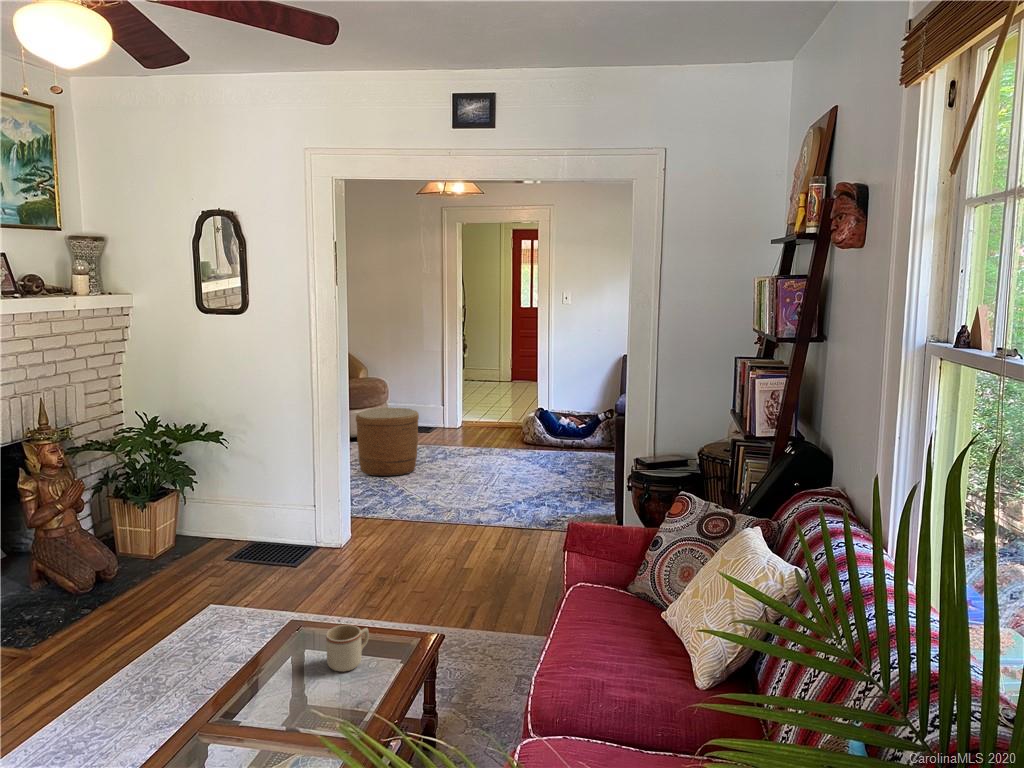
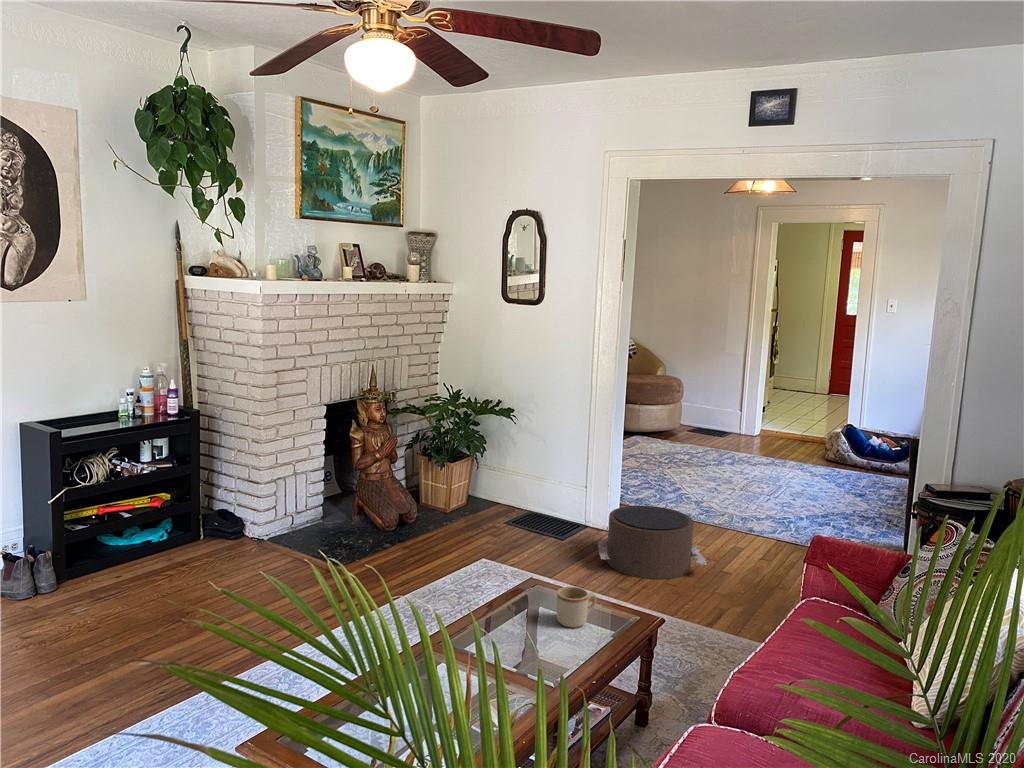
woven basket: present [356,408,419,476] -> none [643,405,707,474]
pouf: none [337,515,451,591] -> present [598,506,706,579]

